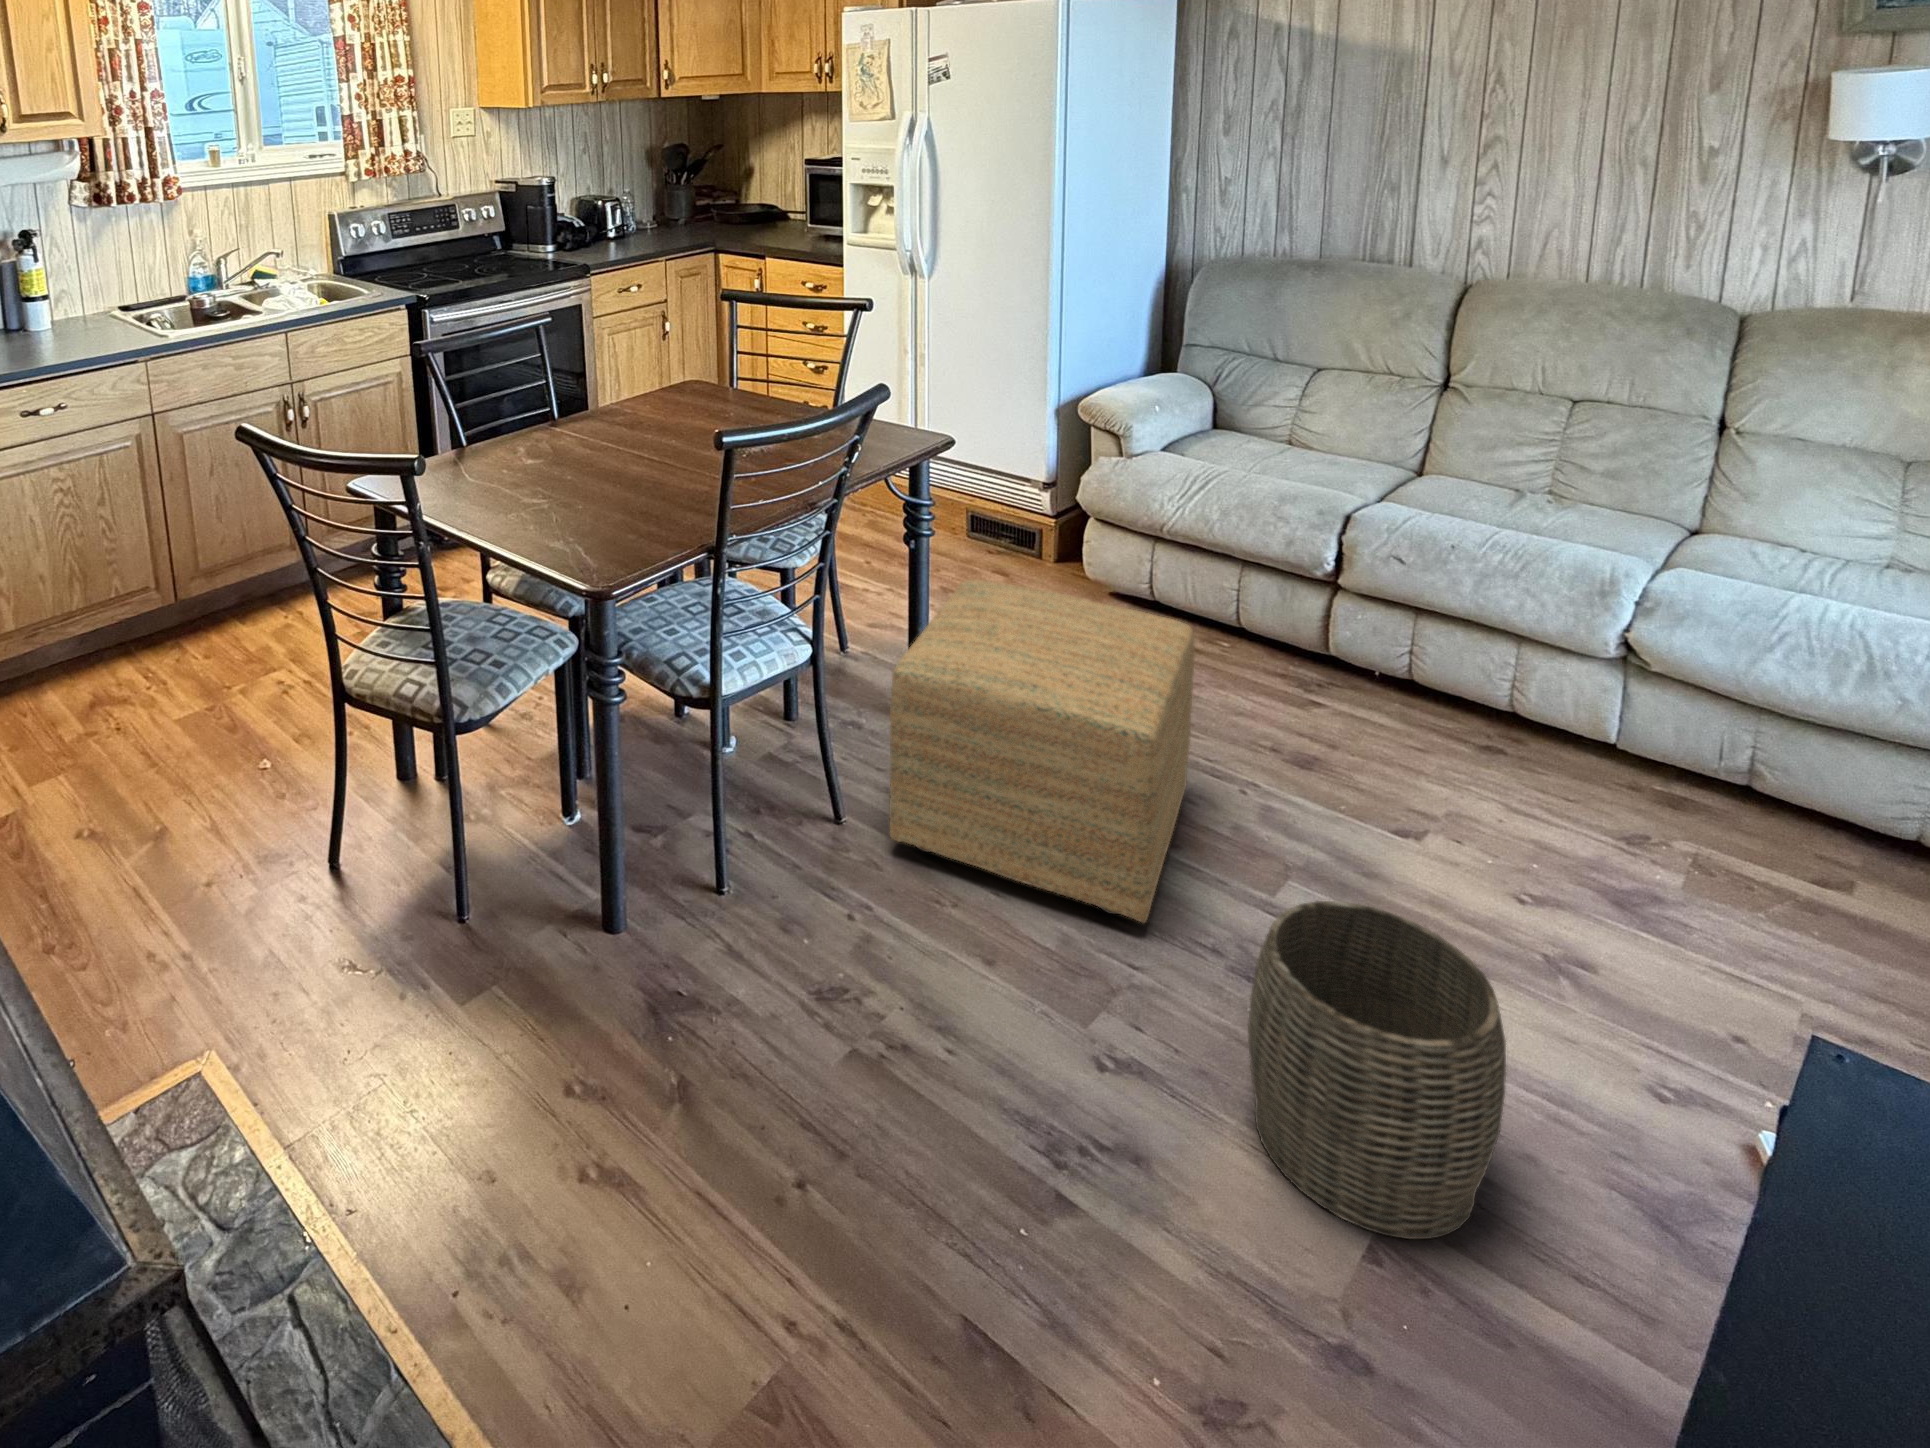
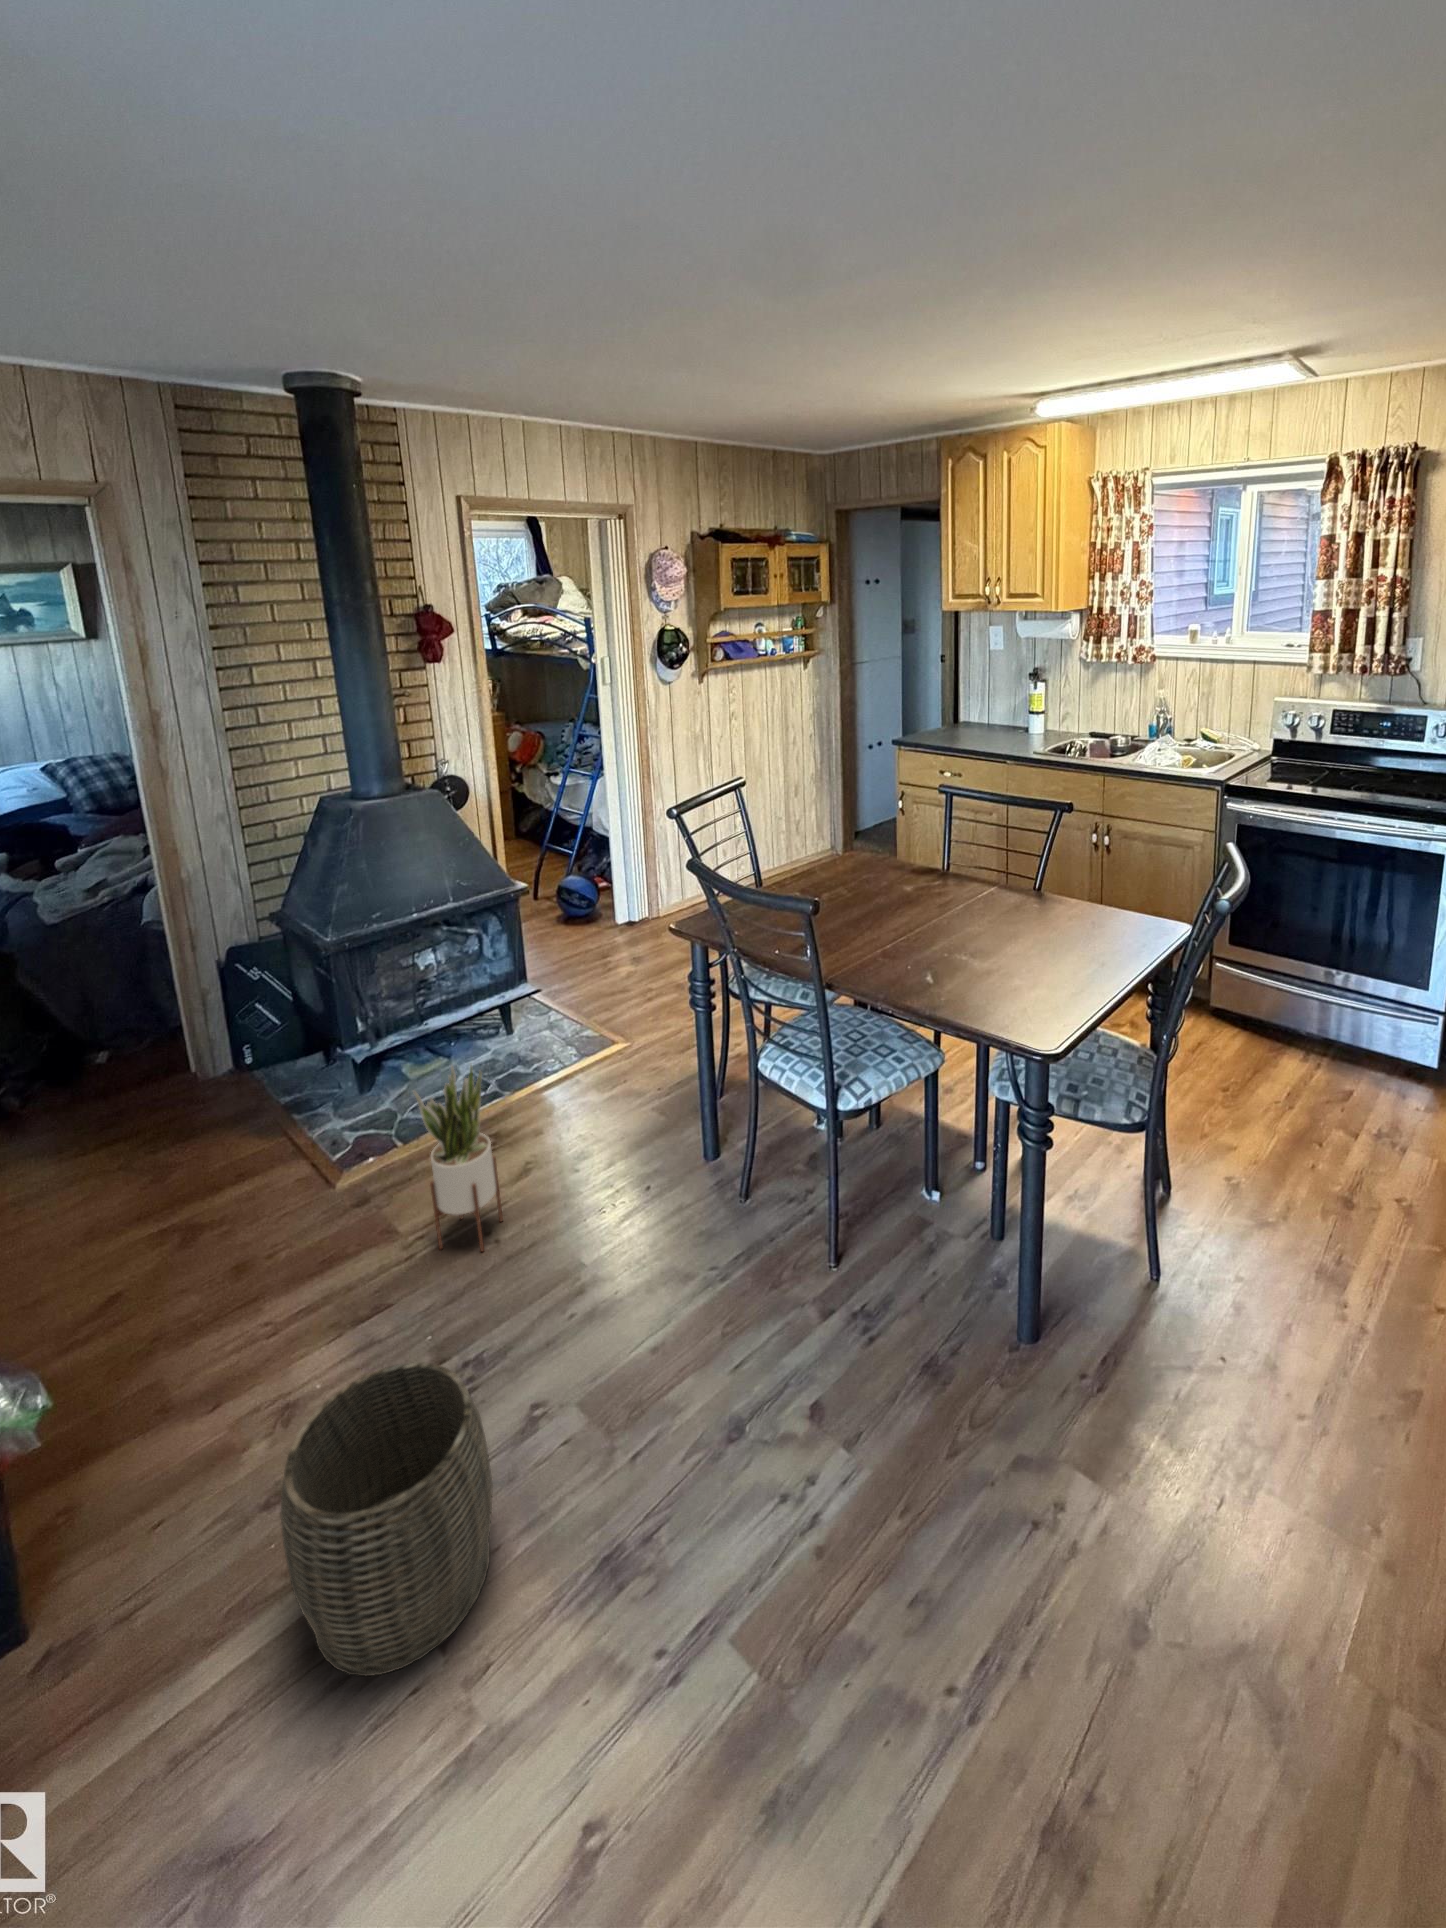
ottoman: present [889,580,1195,923] -> none [654,1144,992,1578]
potted plant: none [718,928,868,1281] -> present [413,1066,503,1252]

